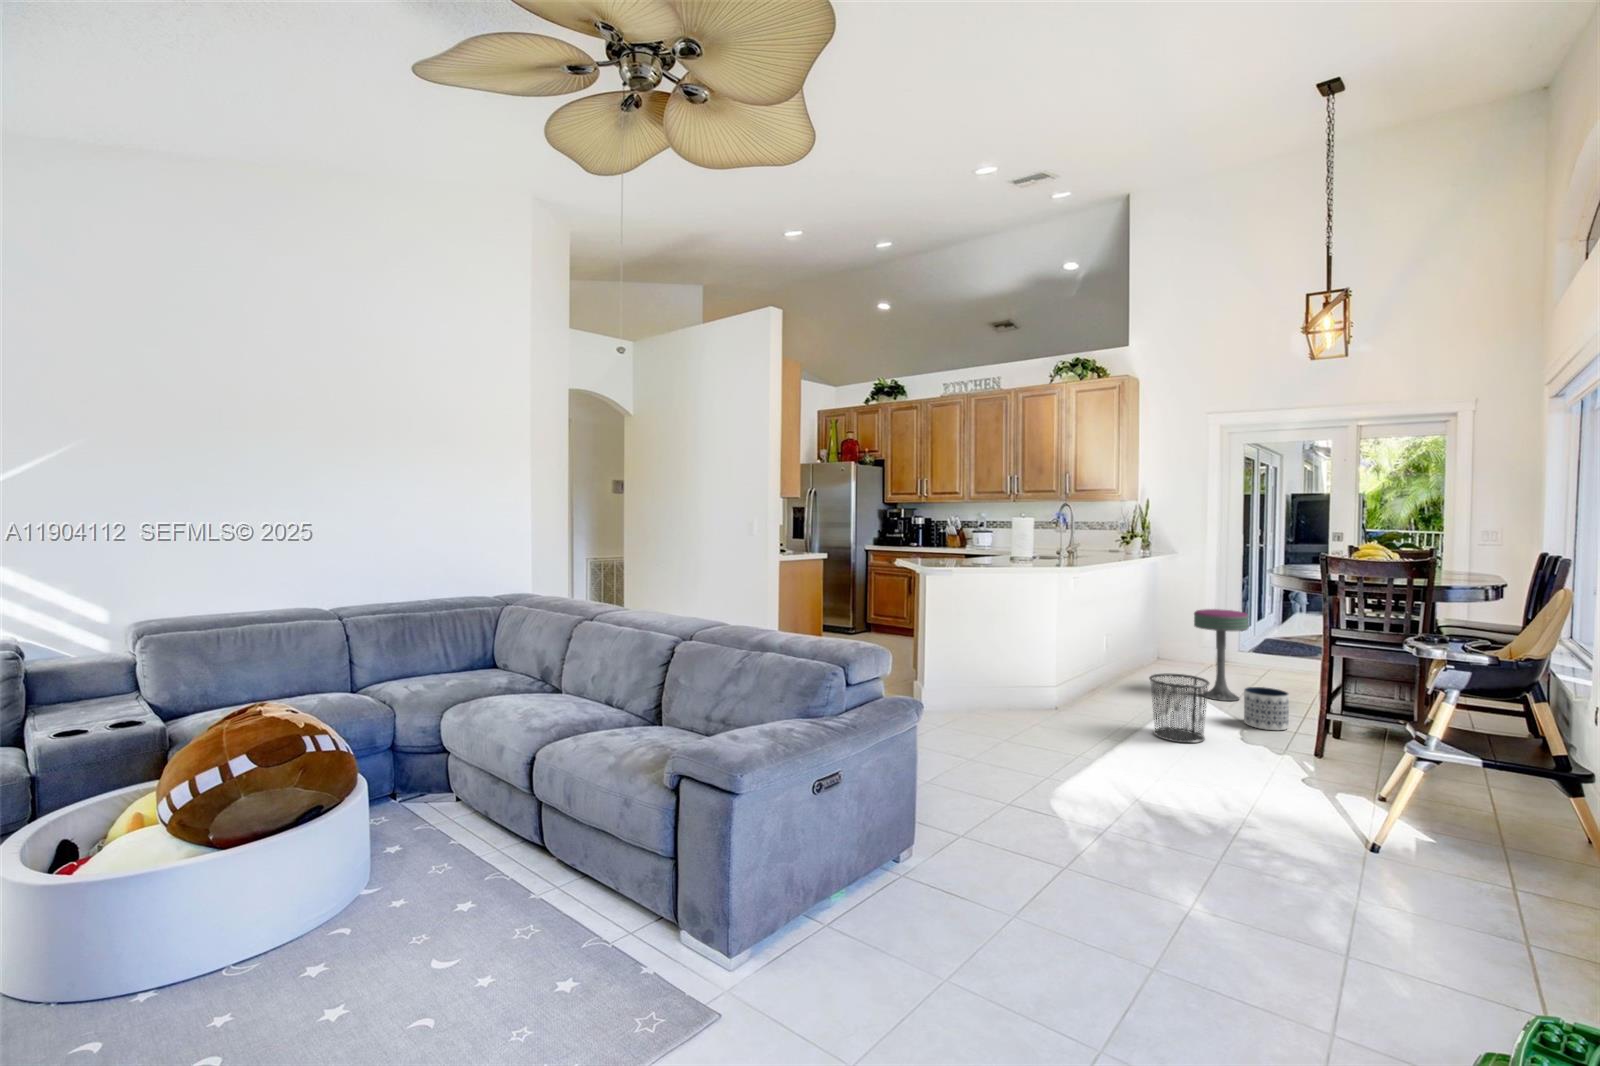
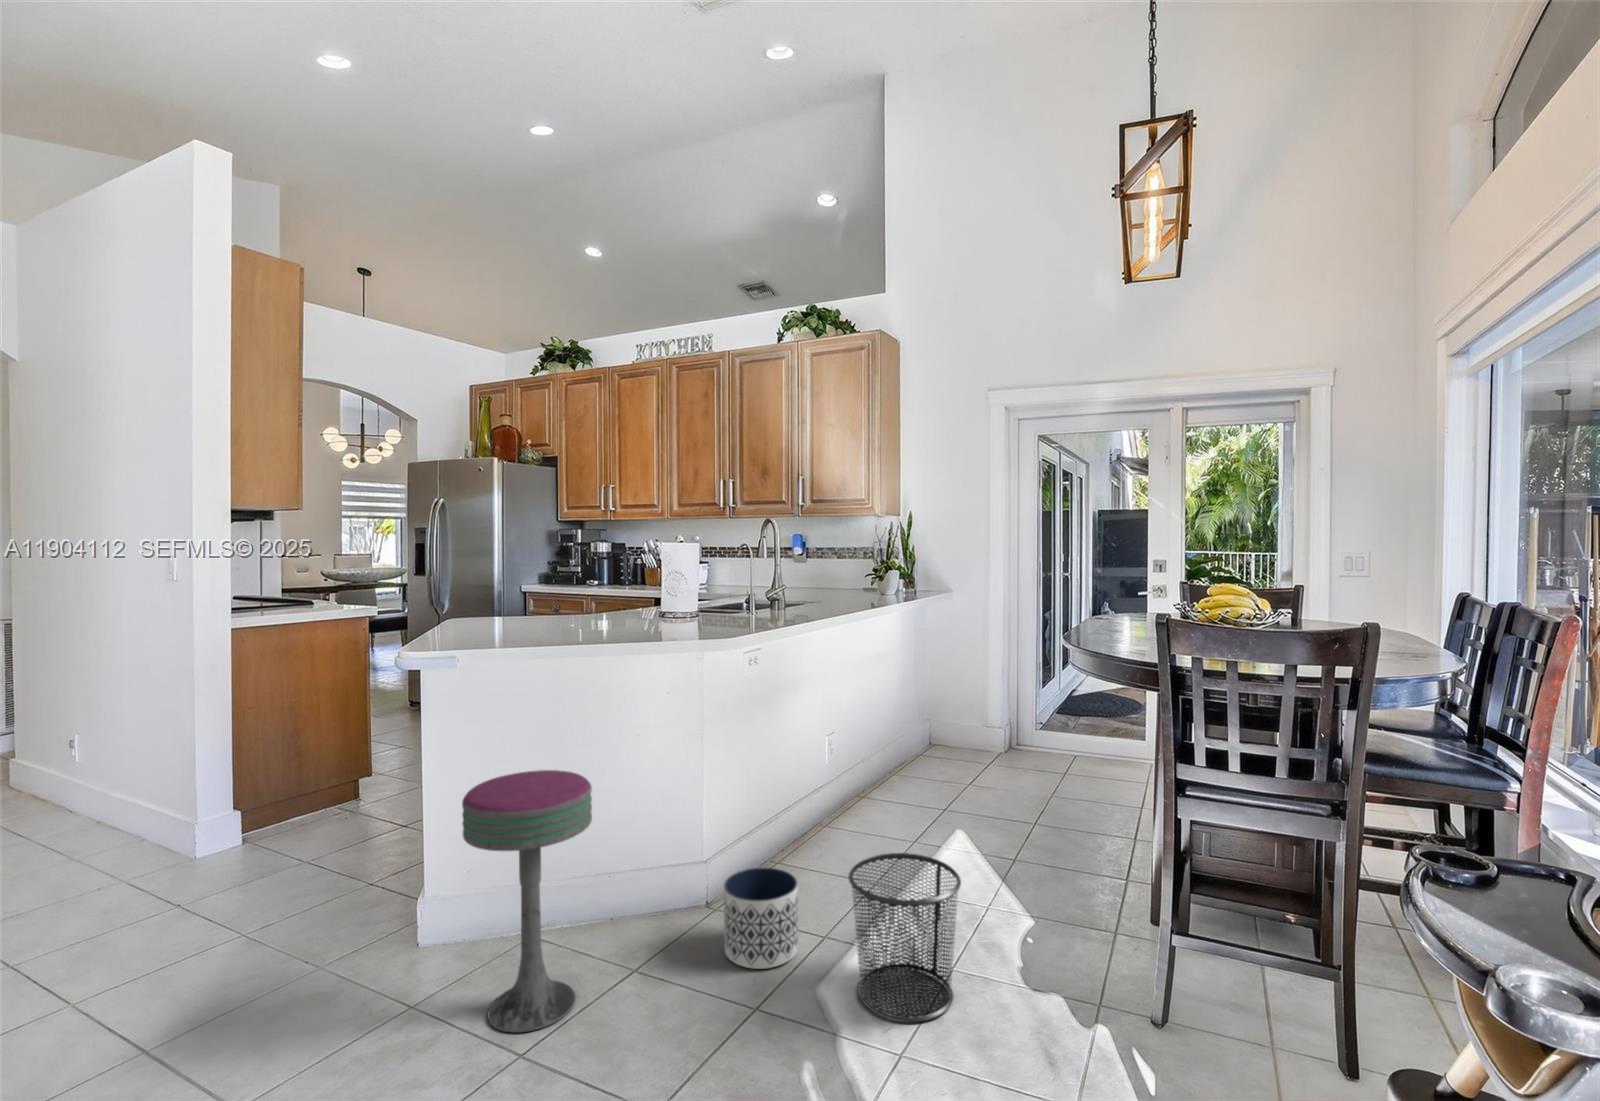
bar stool: present [1194,609,1248,701] -> present [462,770,592,1033]
planter: present [1244,687,1289,730] -> present [724,868,799,969]

